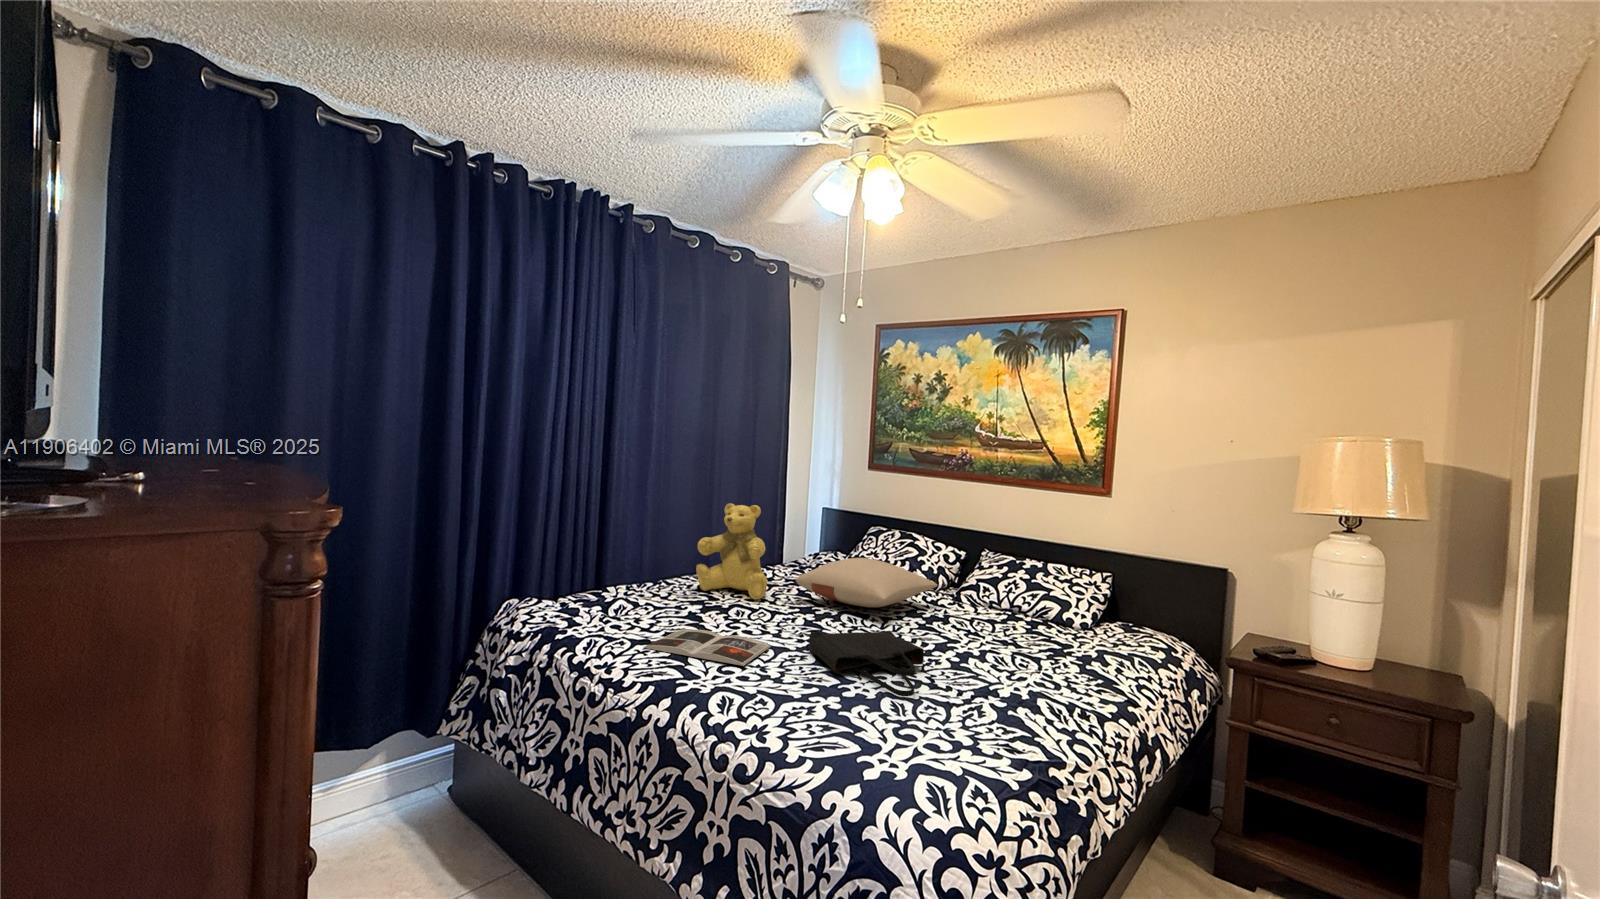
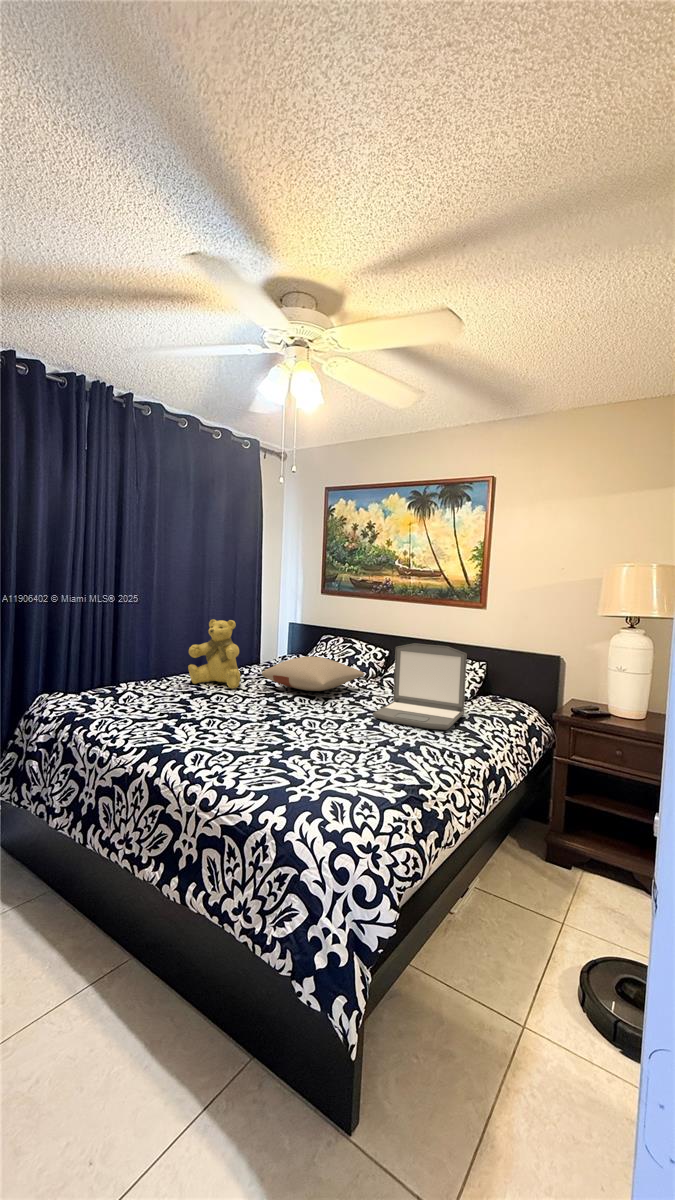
laptop: none [958,546,1095,675] -> present [373,643,467,730]
magazine: present [644,629,771,666] -> none [142,710,238,733]
tote bag: present [809,631,924,696] -> none [265,705,345,748]

